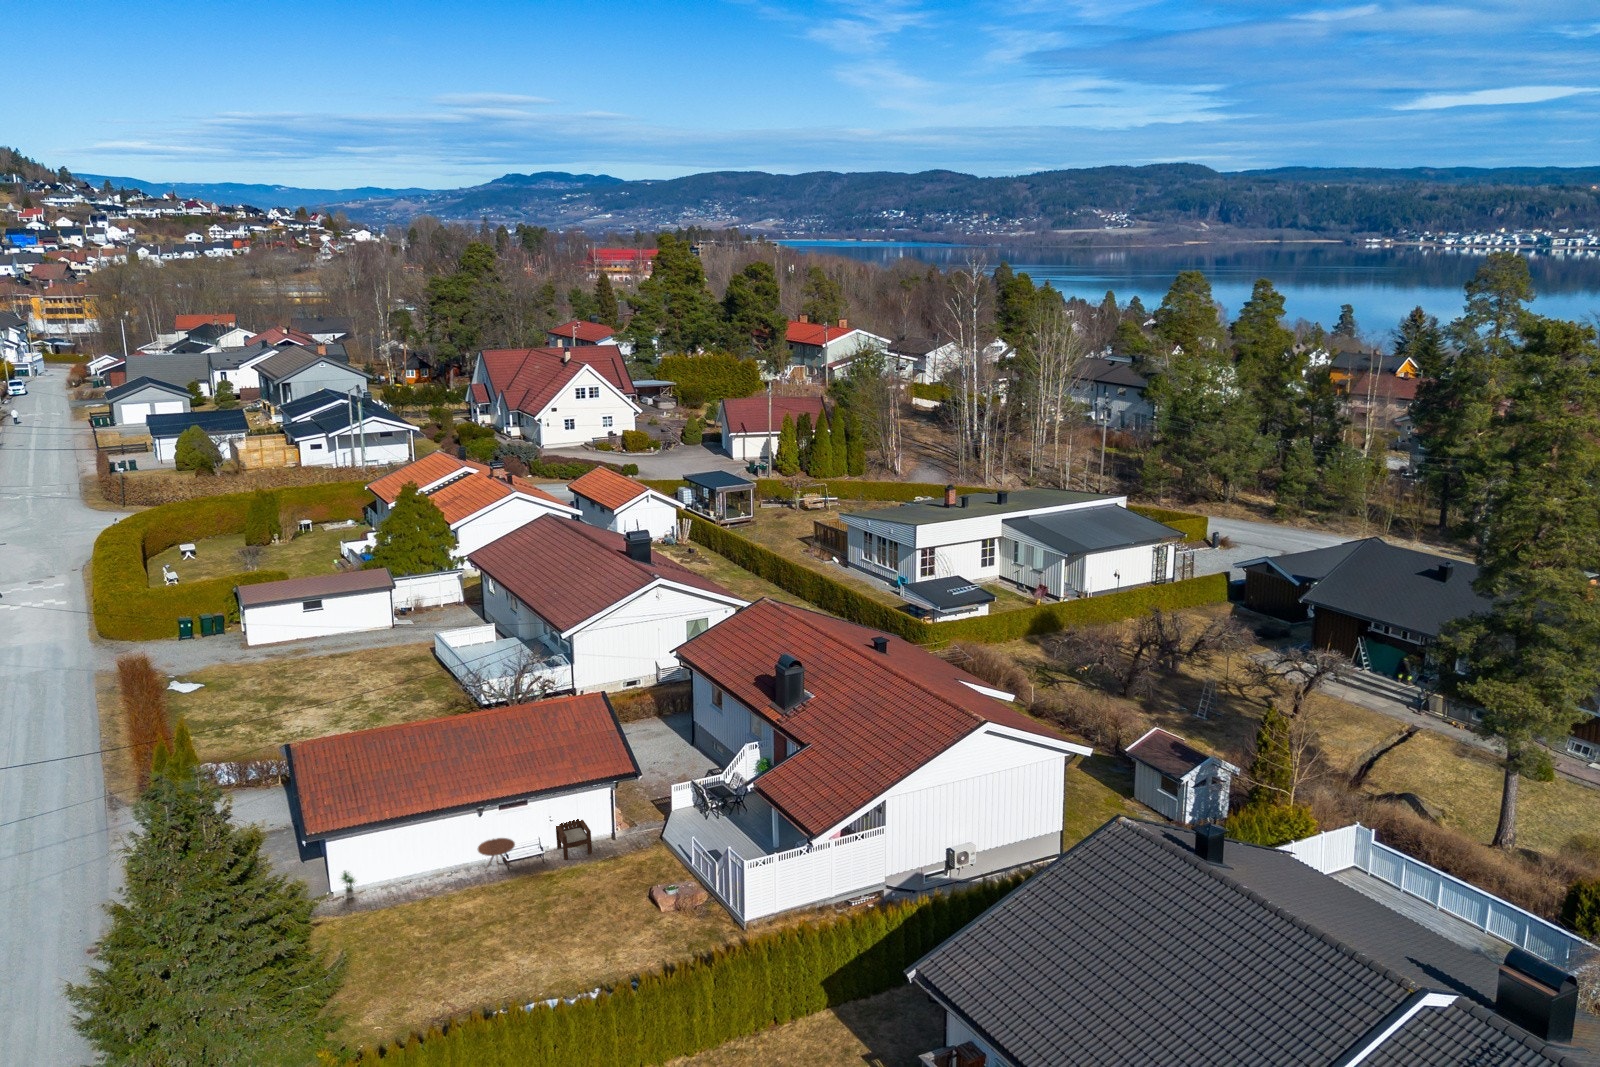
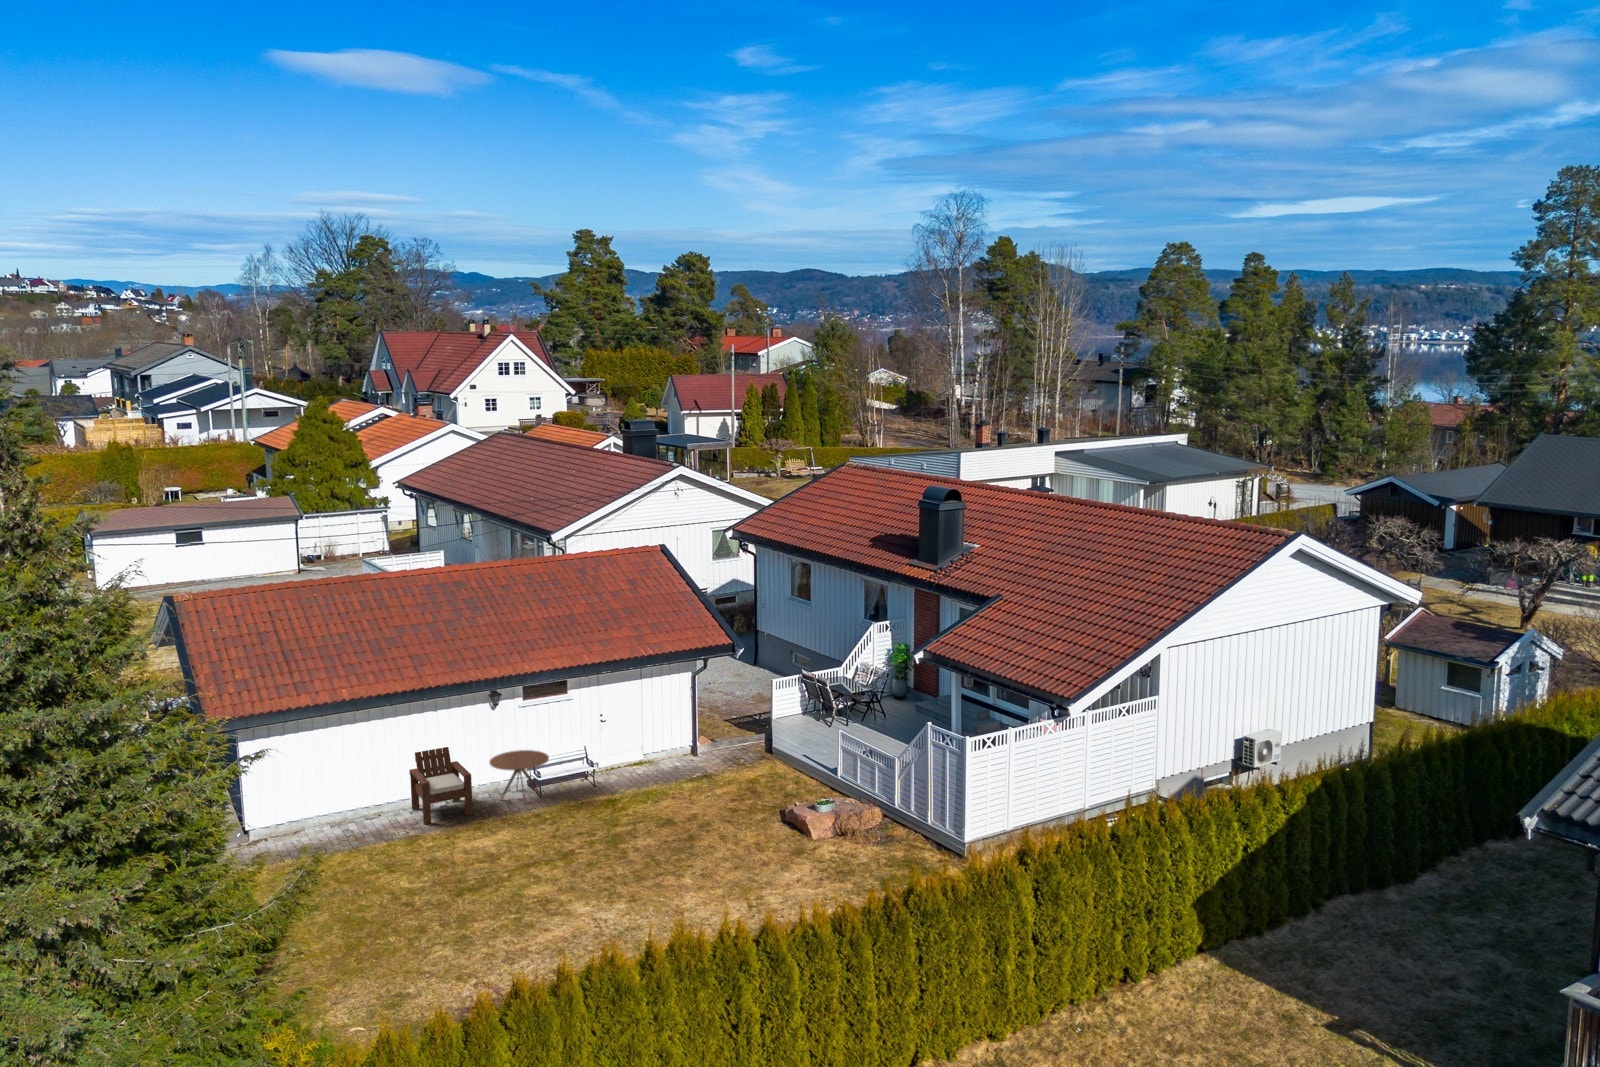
chair: present [556,819,592,860] -> present [409,747,473,824]
potted plant: present [341,871,356,899] -> none [259,789,295,839]

